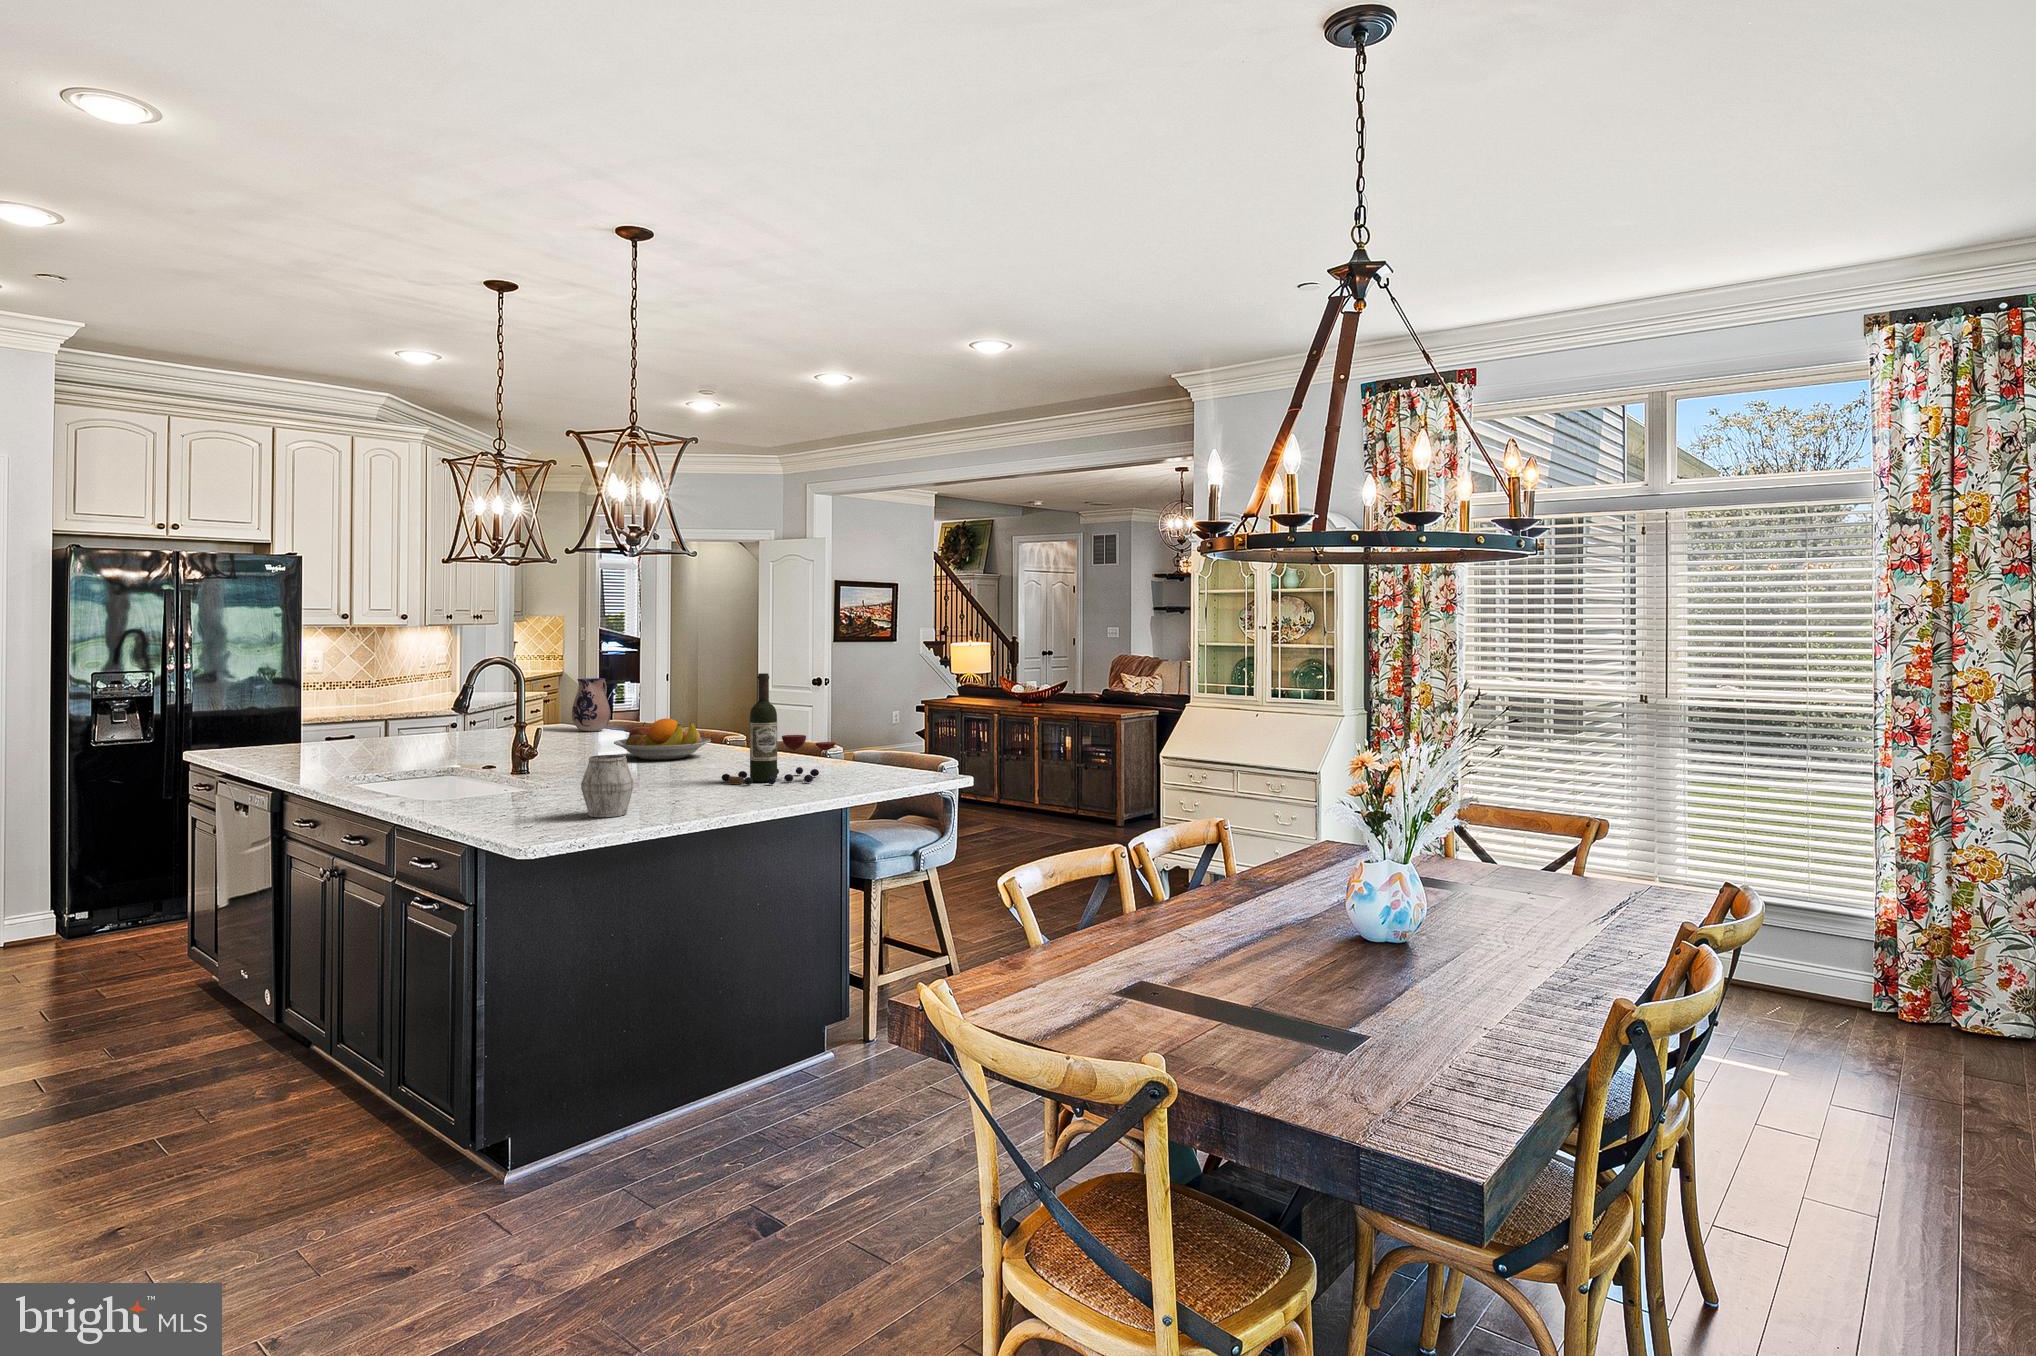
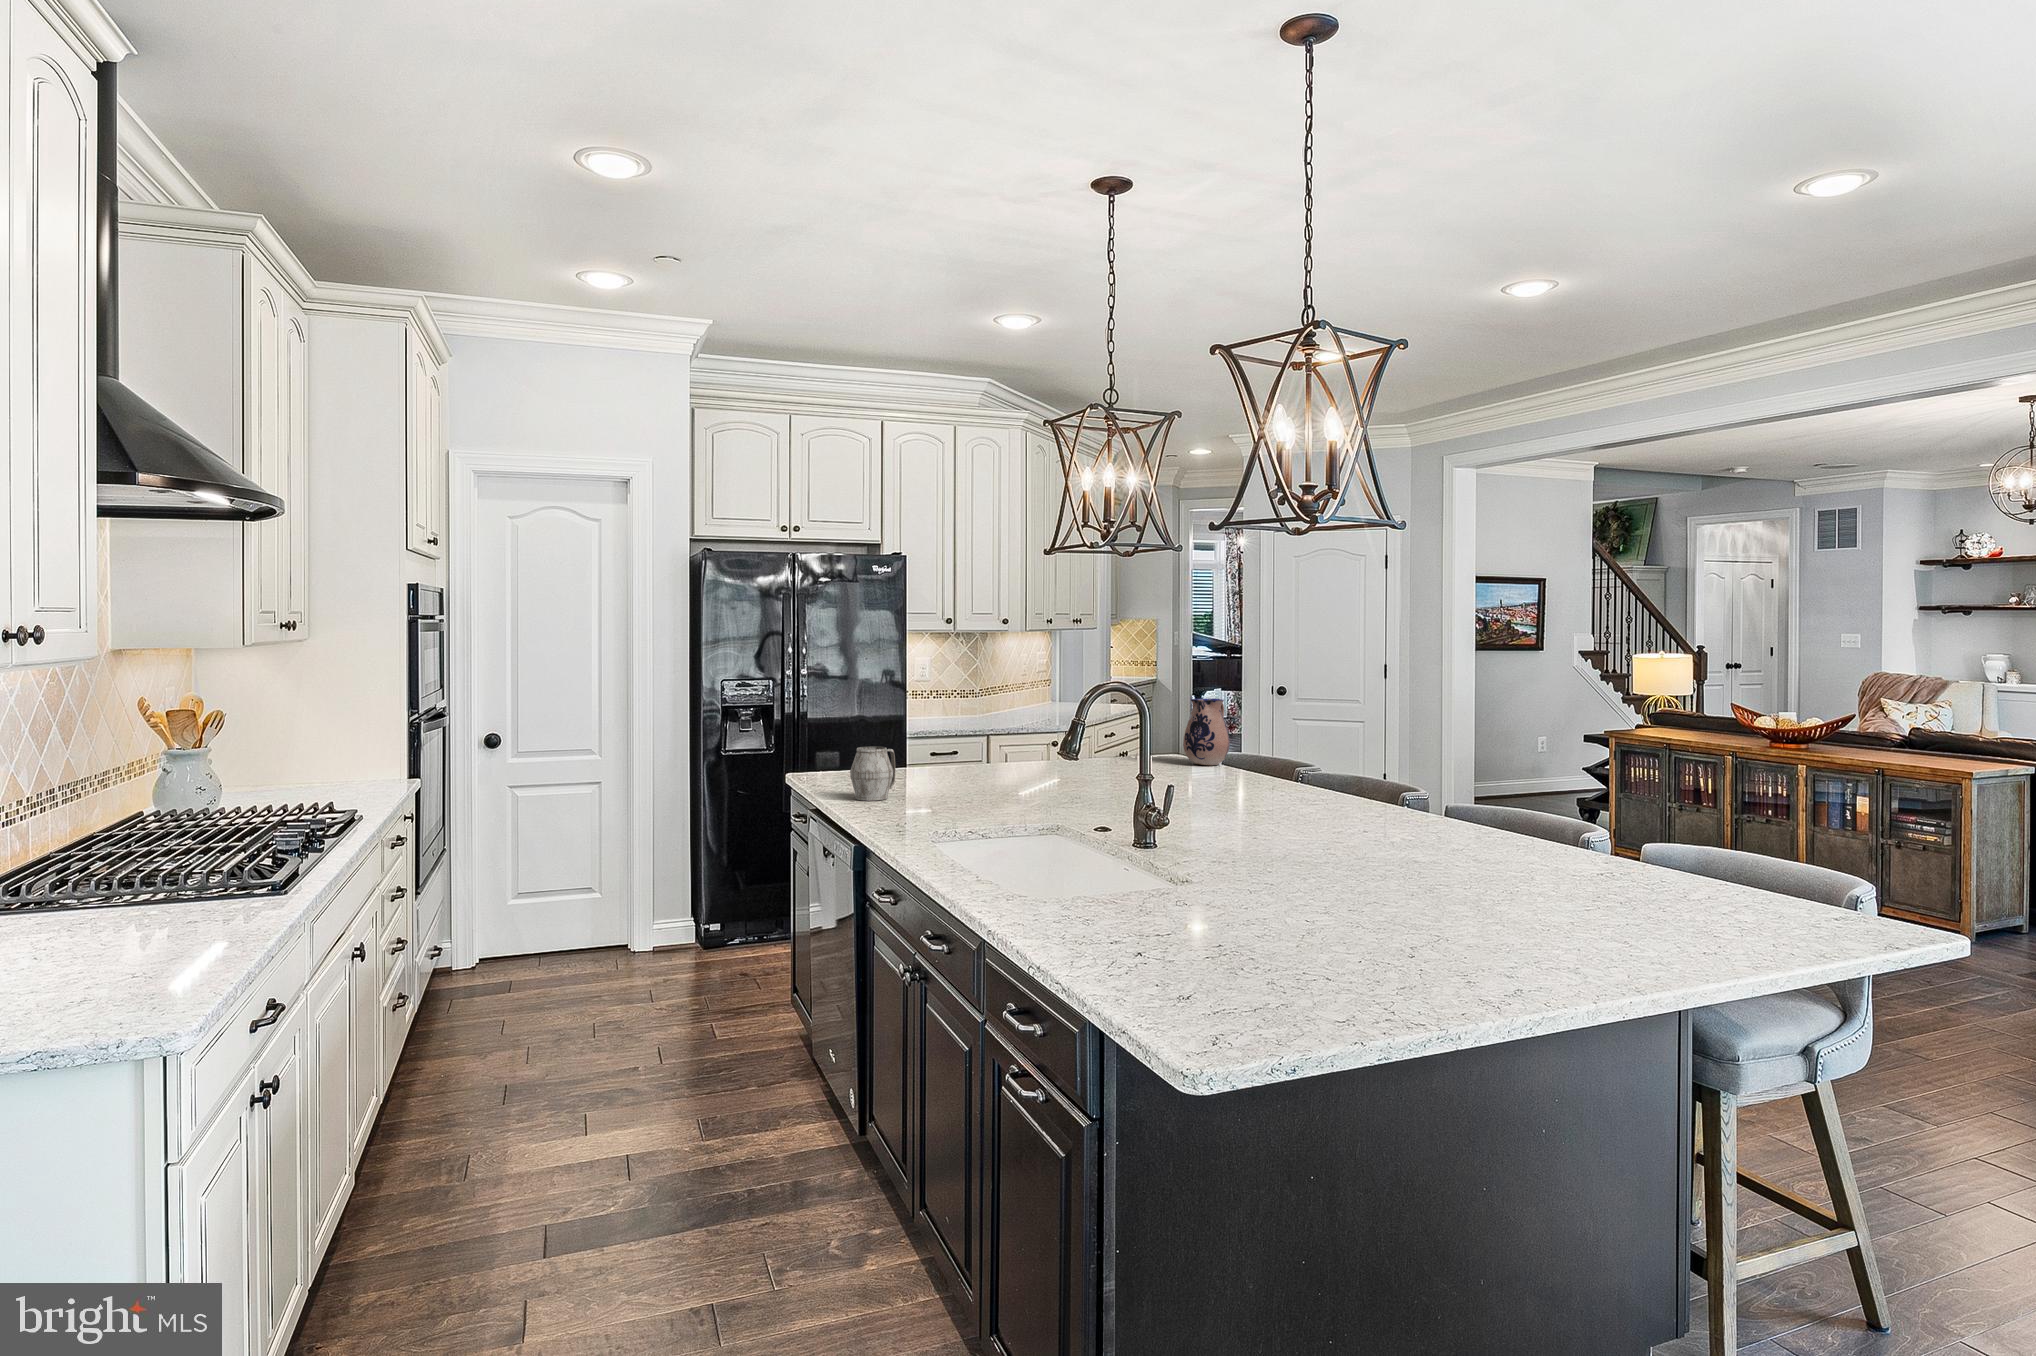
wine bottle: present [722,673,836,785] -> none [1452,718,1663,909]
fruit bowl: present [614,718,711,760] -> none [1256,769,1392,828]
mug: present [581,755,634,817] -> present [850,746,896,801]

